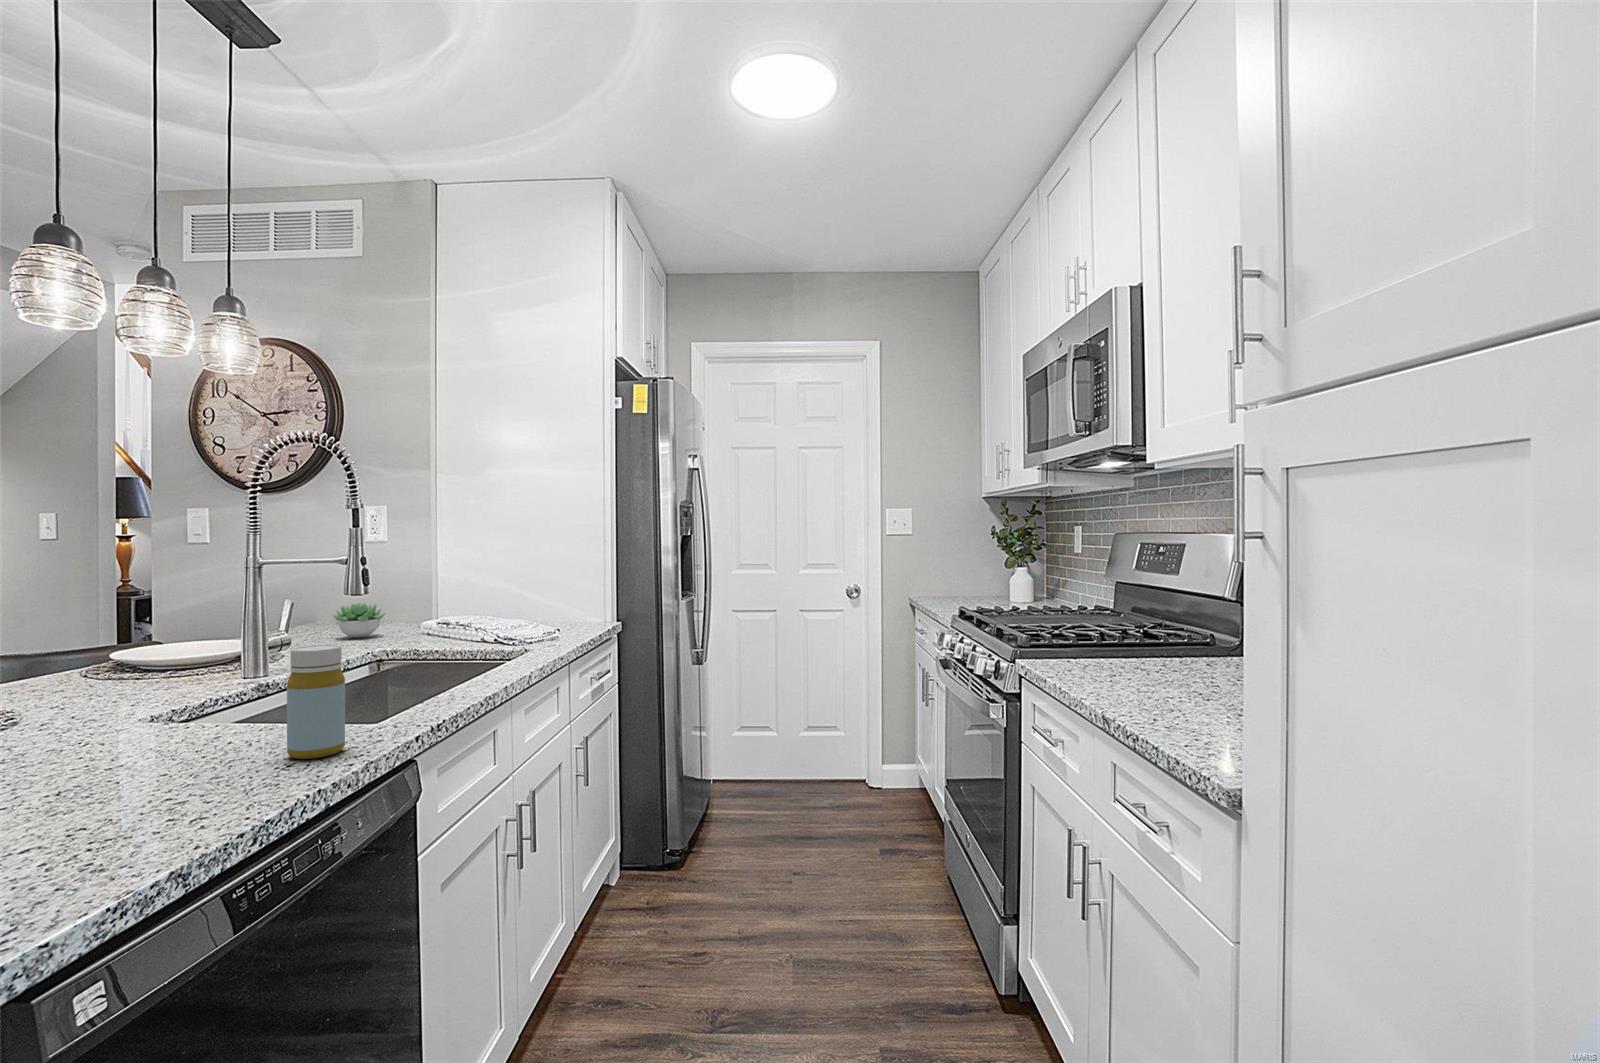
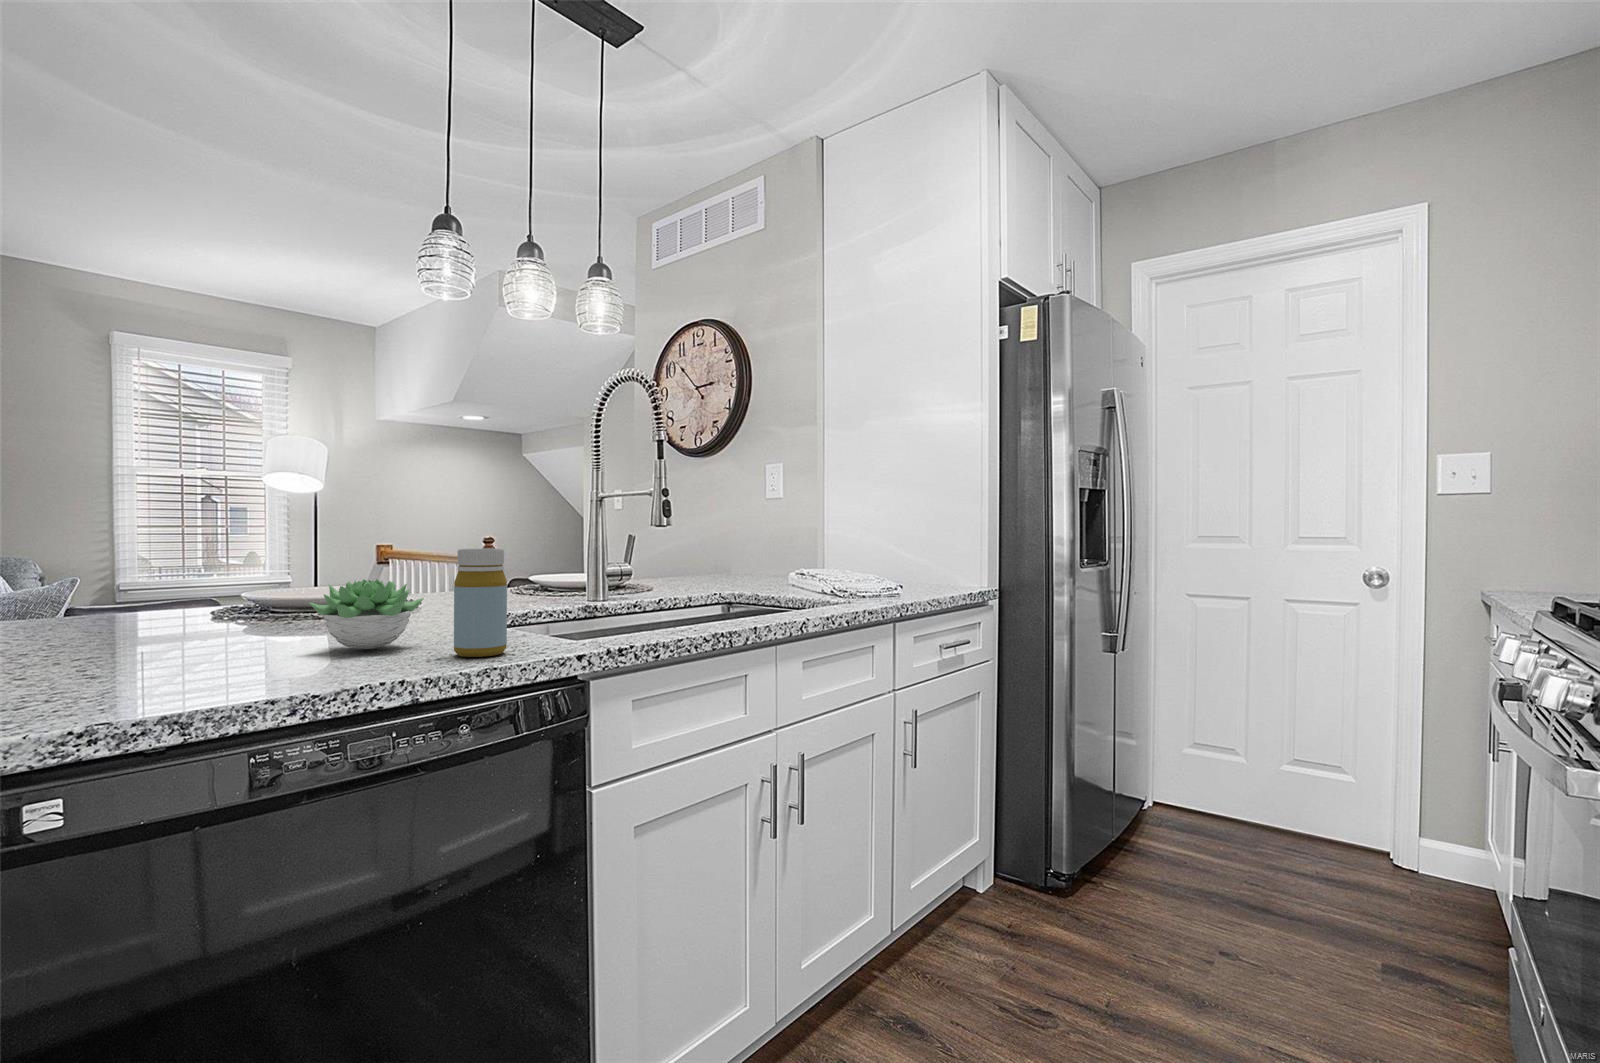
succulent plant: present [332,603,385,638] -> present [309,579,424,649]

